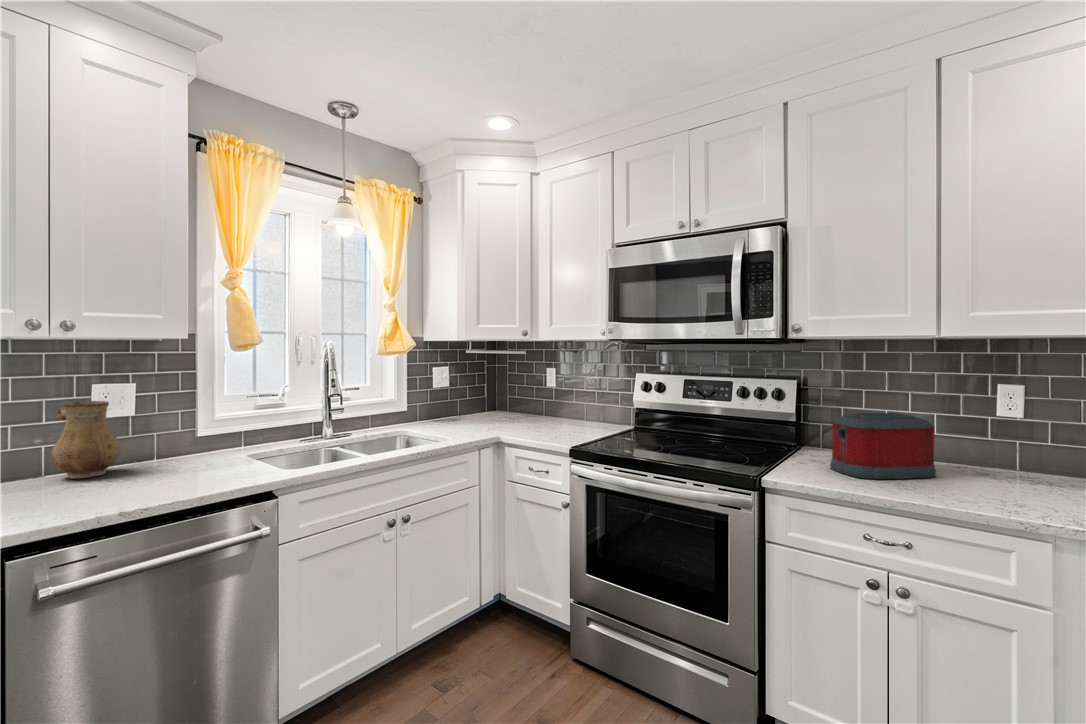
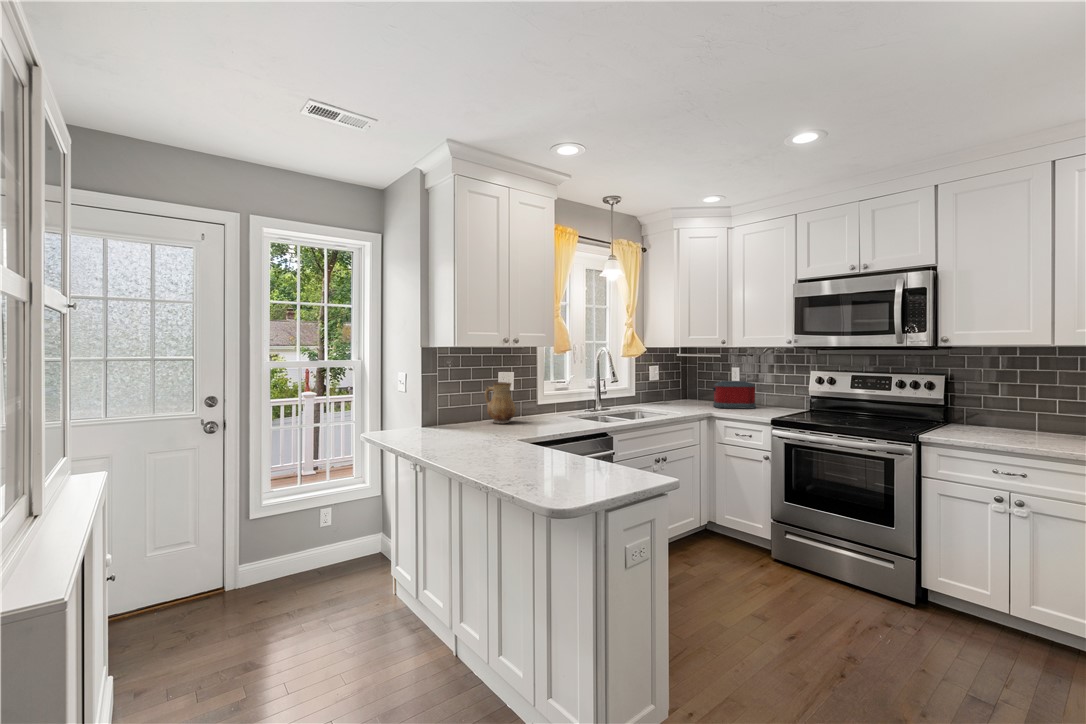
toaster: present [830,413,936,479] -> present [713,381,756,409]

